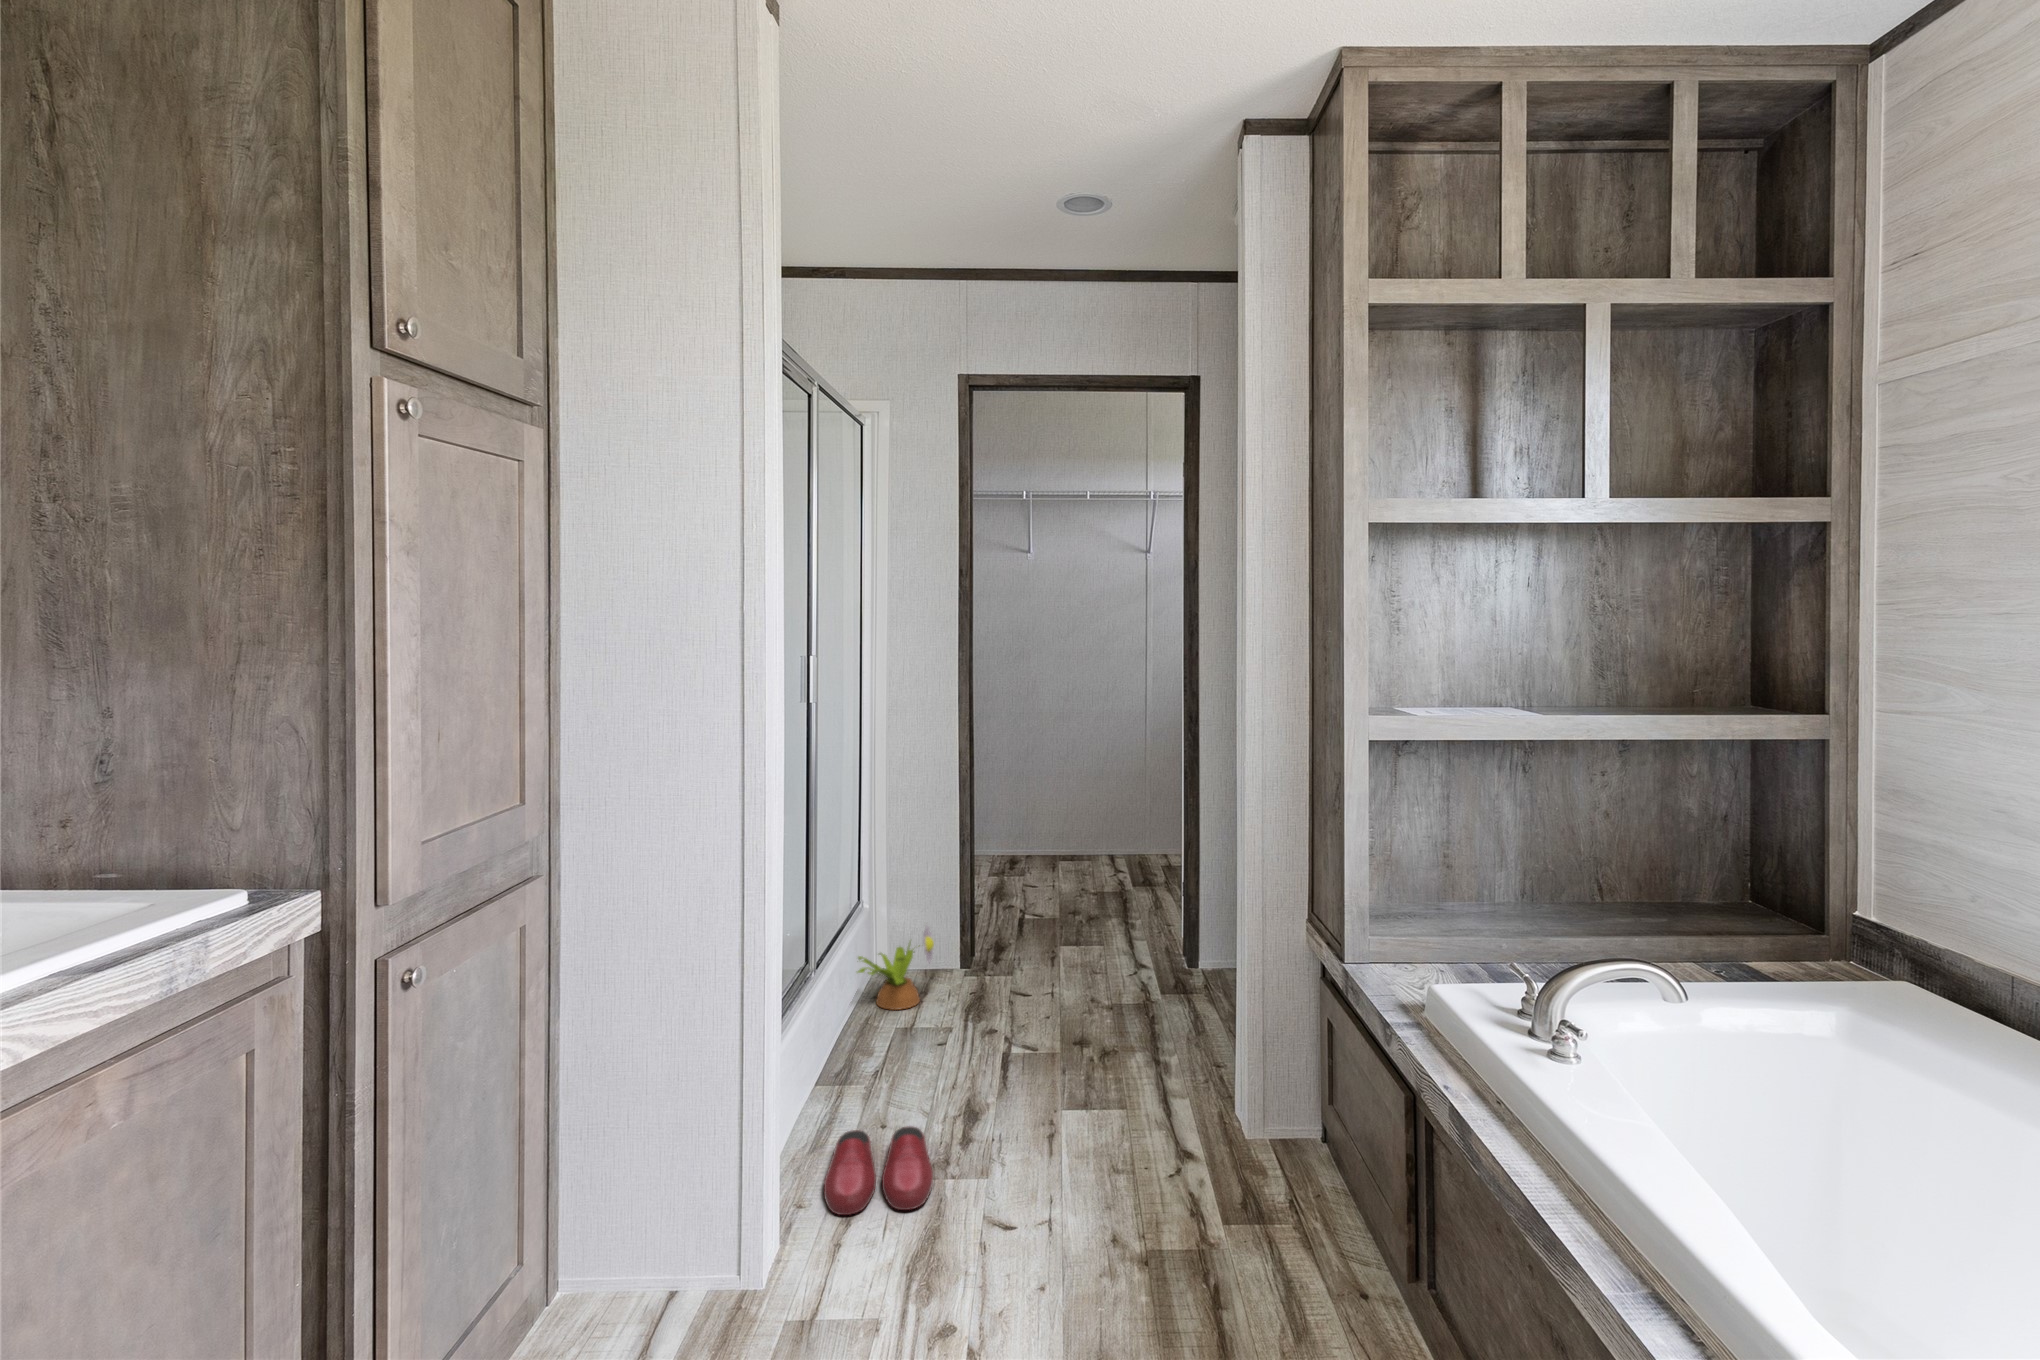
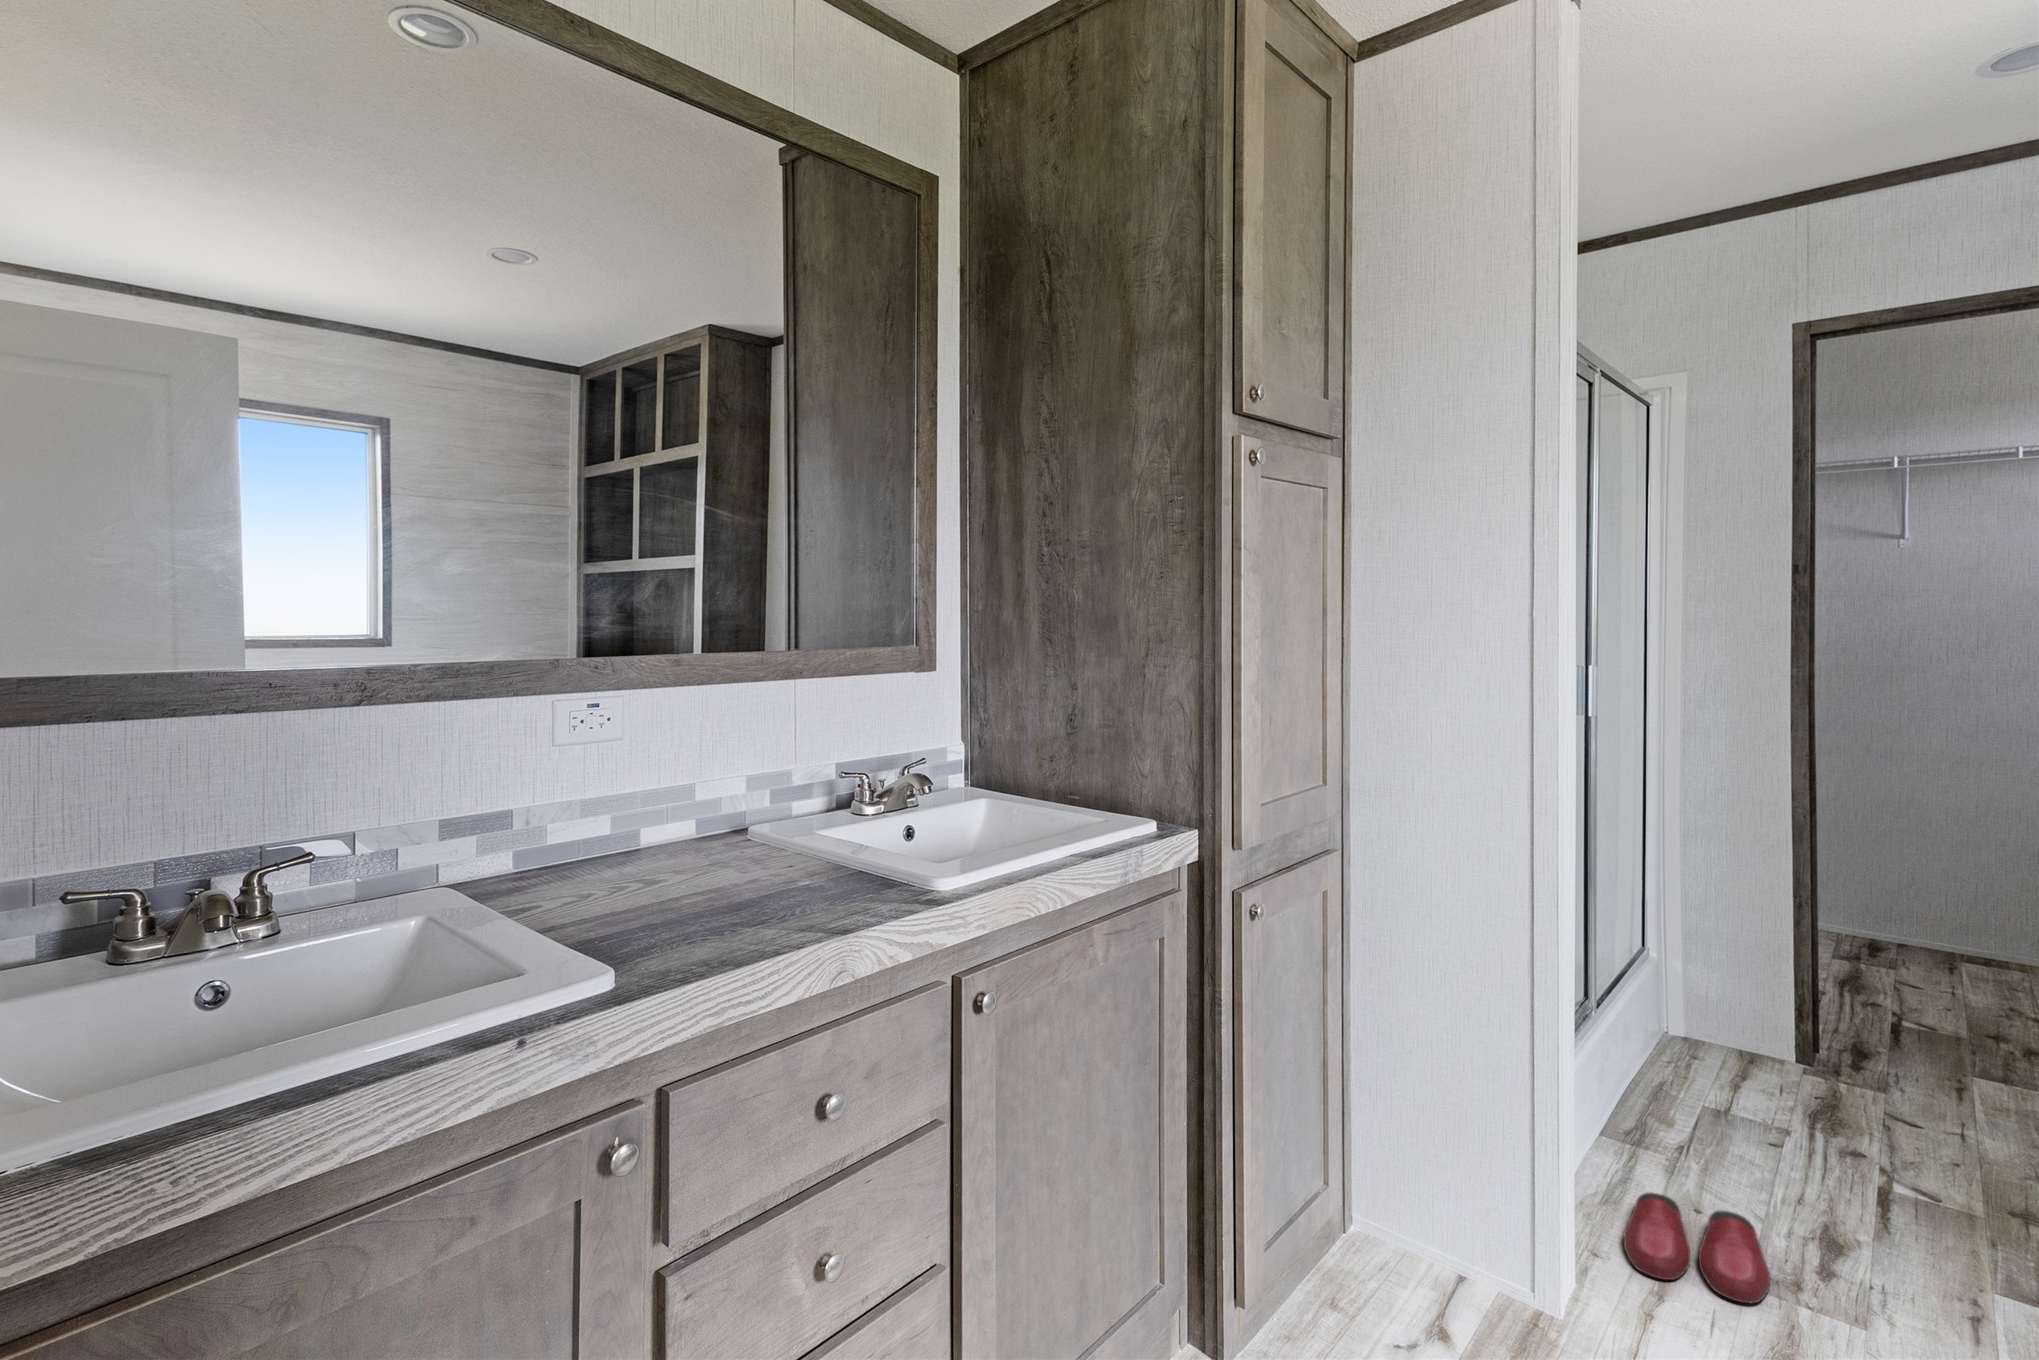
decorative plant: present [858,923,934,1010] -> none [1650,990,1758,1086]

